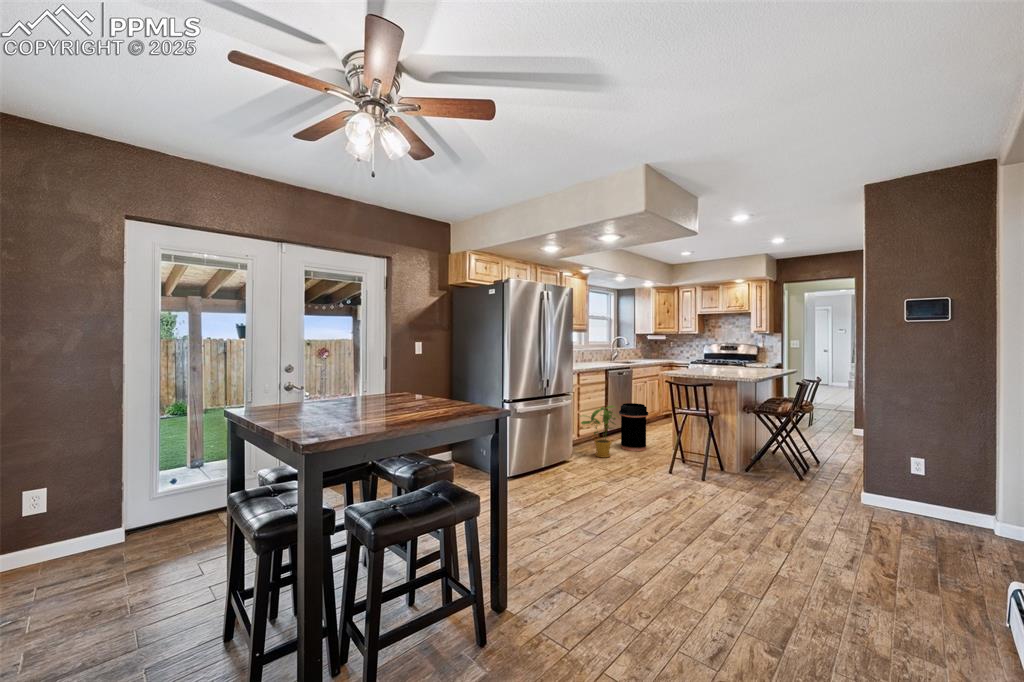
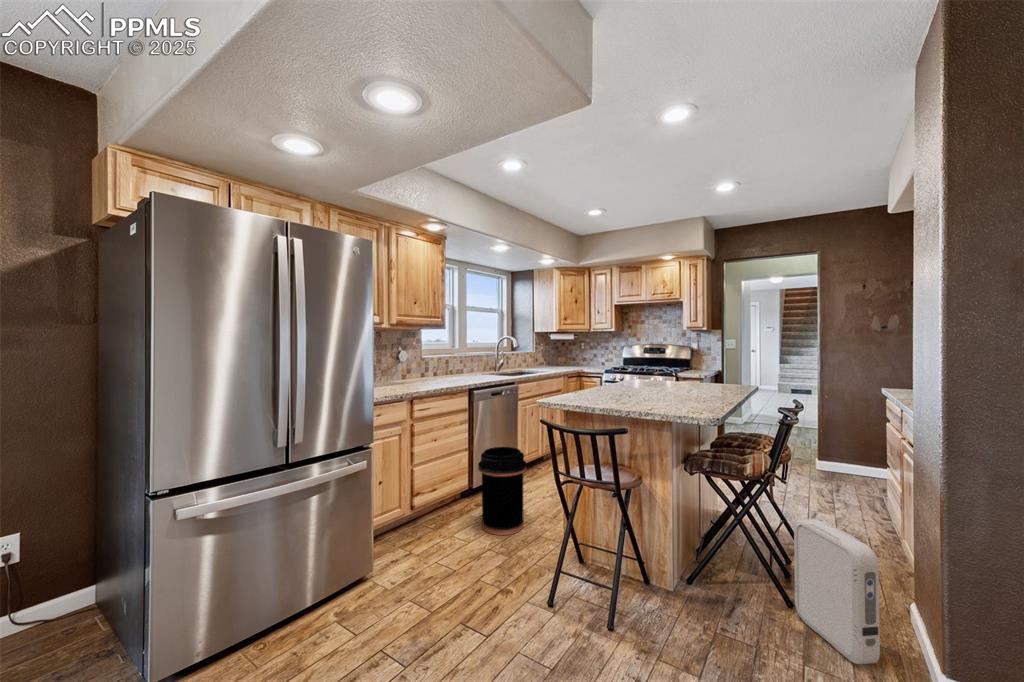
house plant: present [581,406,618,458] -> none [392,465,471,562]
air purifier: none [801,431,835,491] -> present [794,519,880,664]

